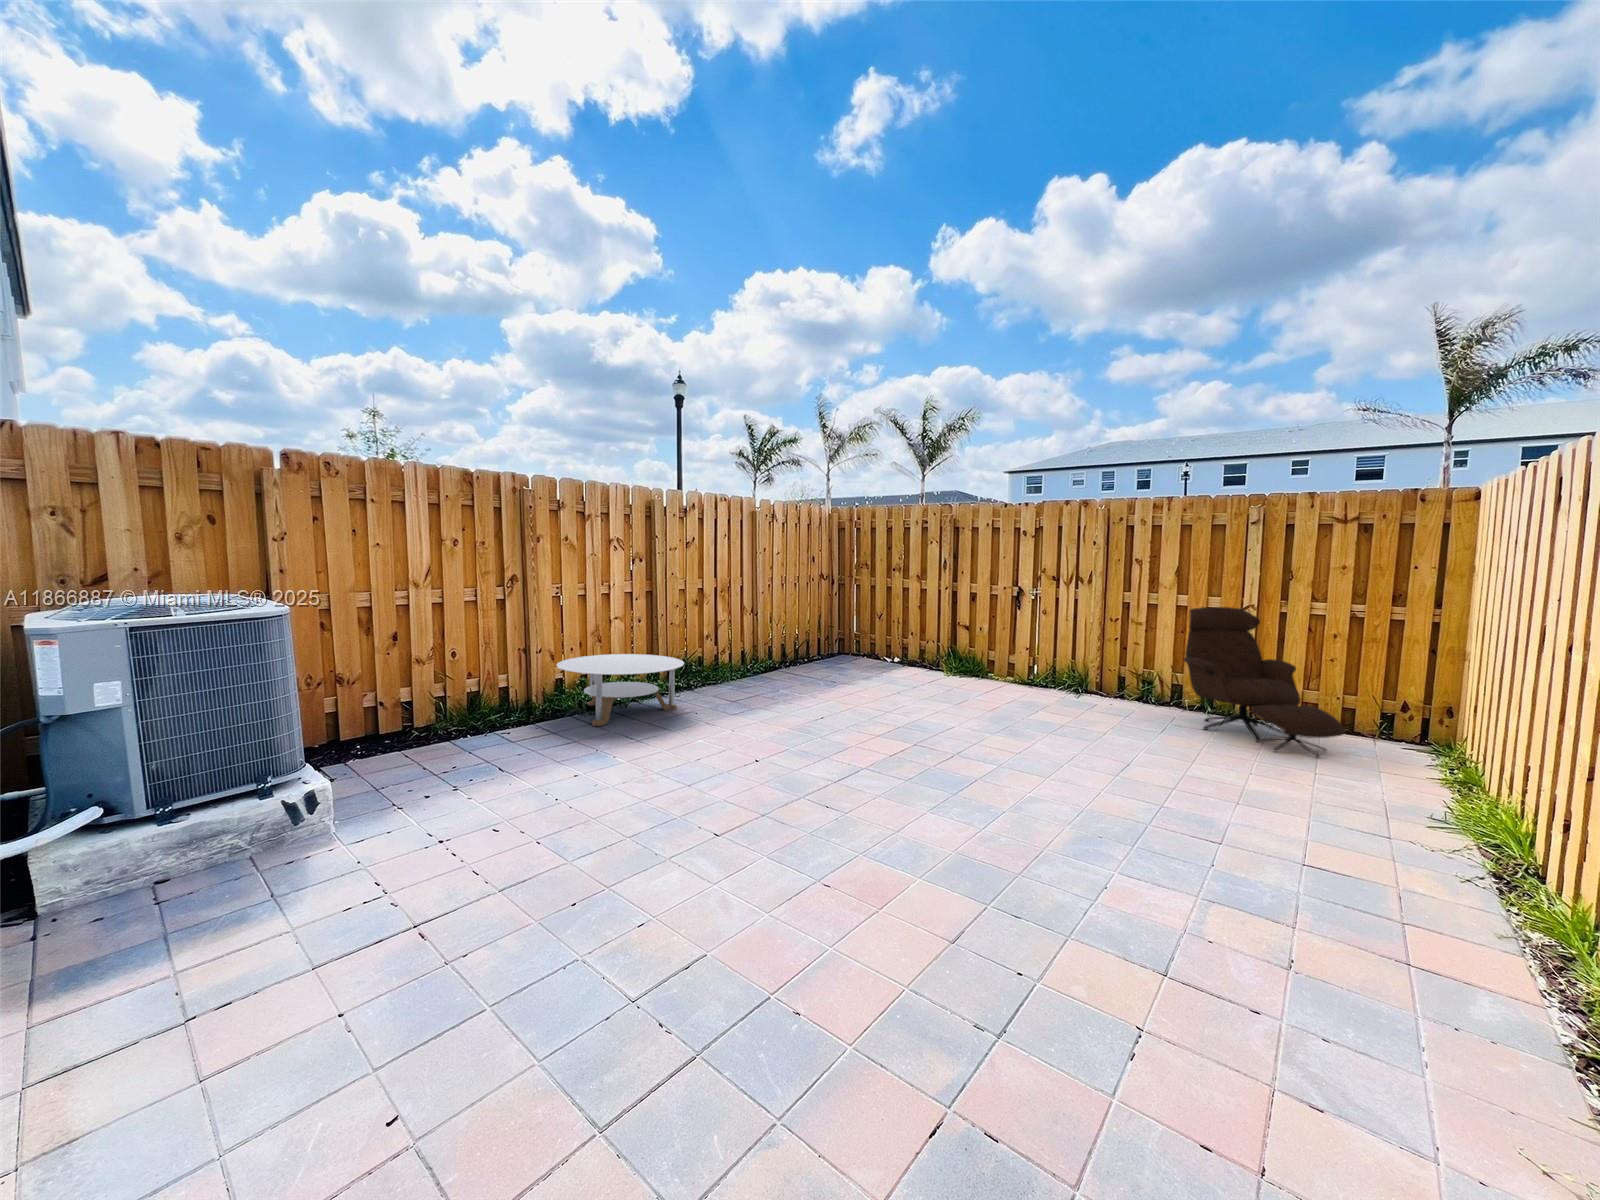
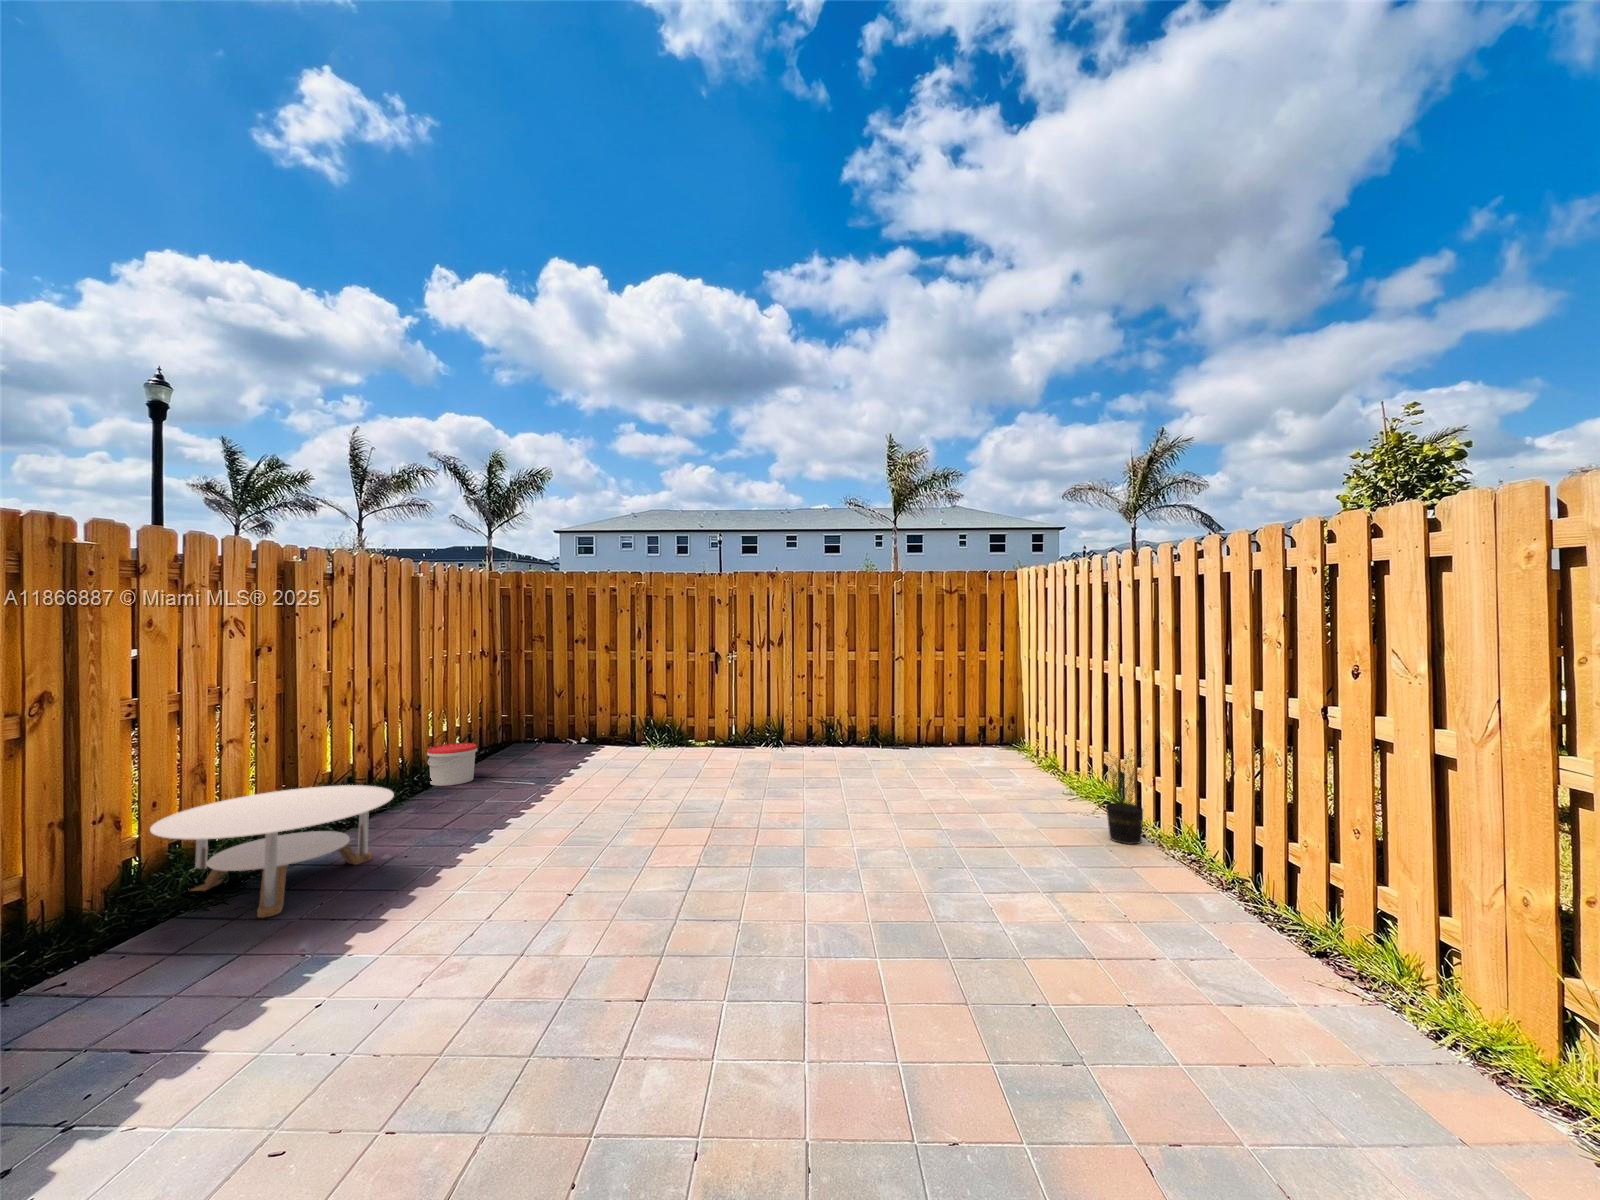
lounge chair: present [1184,607,1344,758] -> none [866,660,976,766]
bucket: none [762,644,796,675] -> present [427,743,477,786]
potted plant: none [1408,746,1555,920] -> present [1106,747,1144,844]

